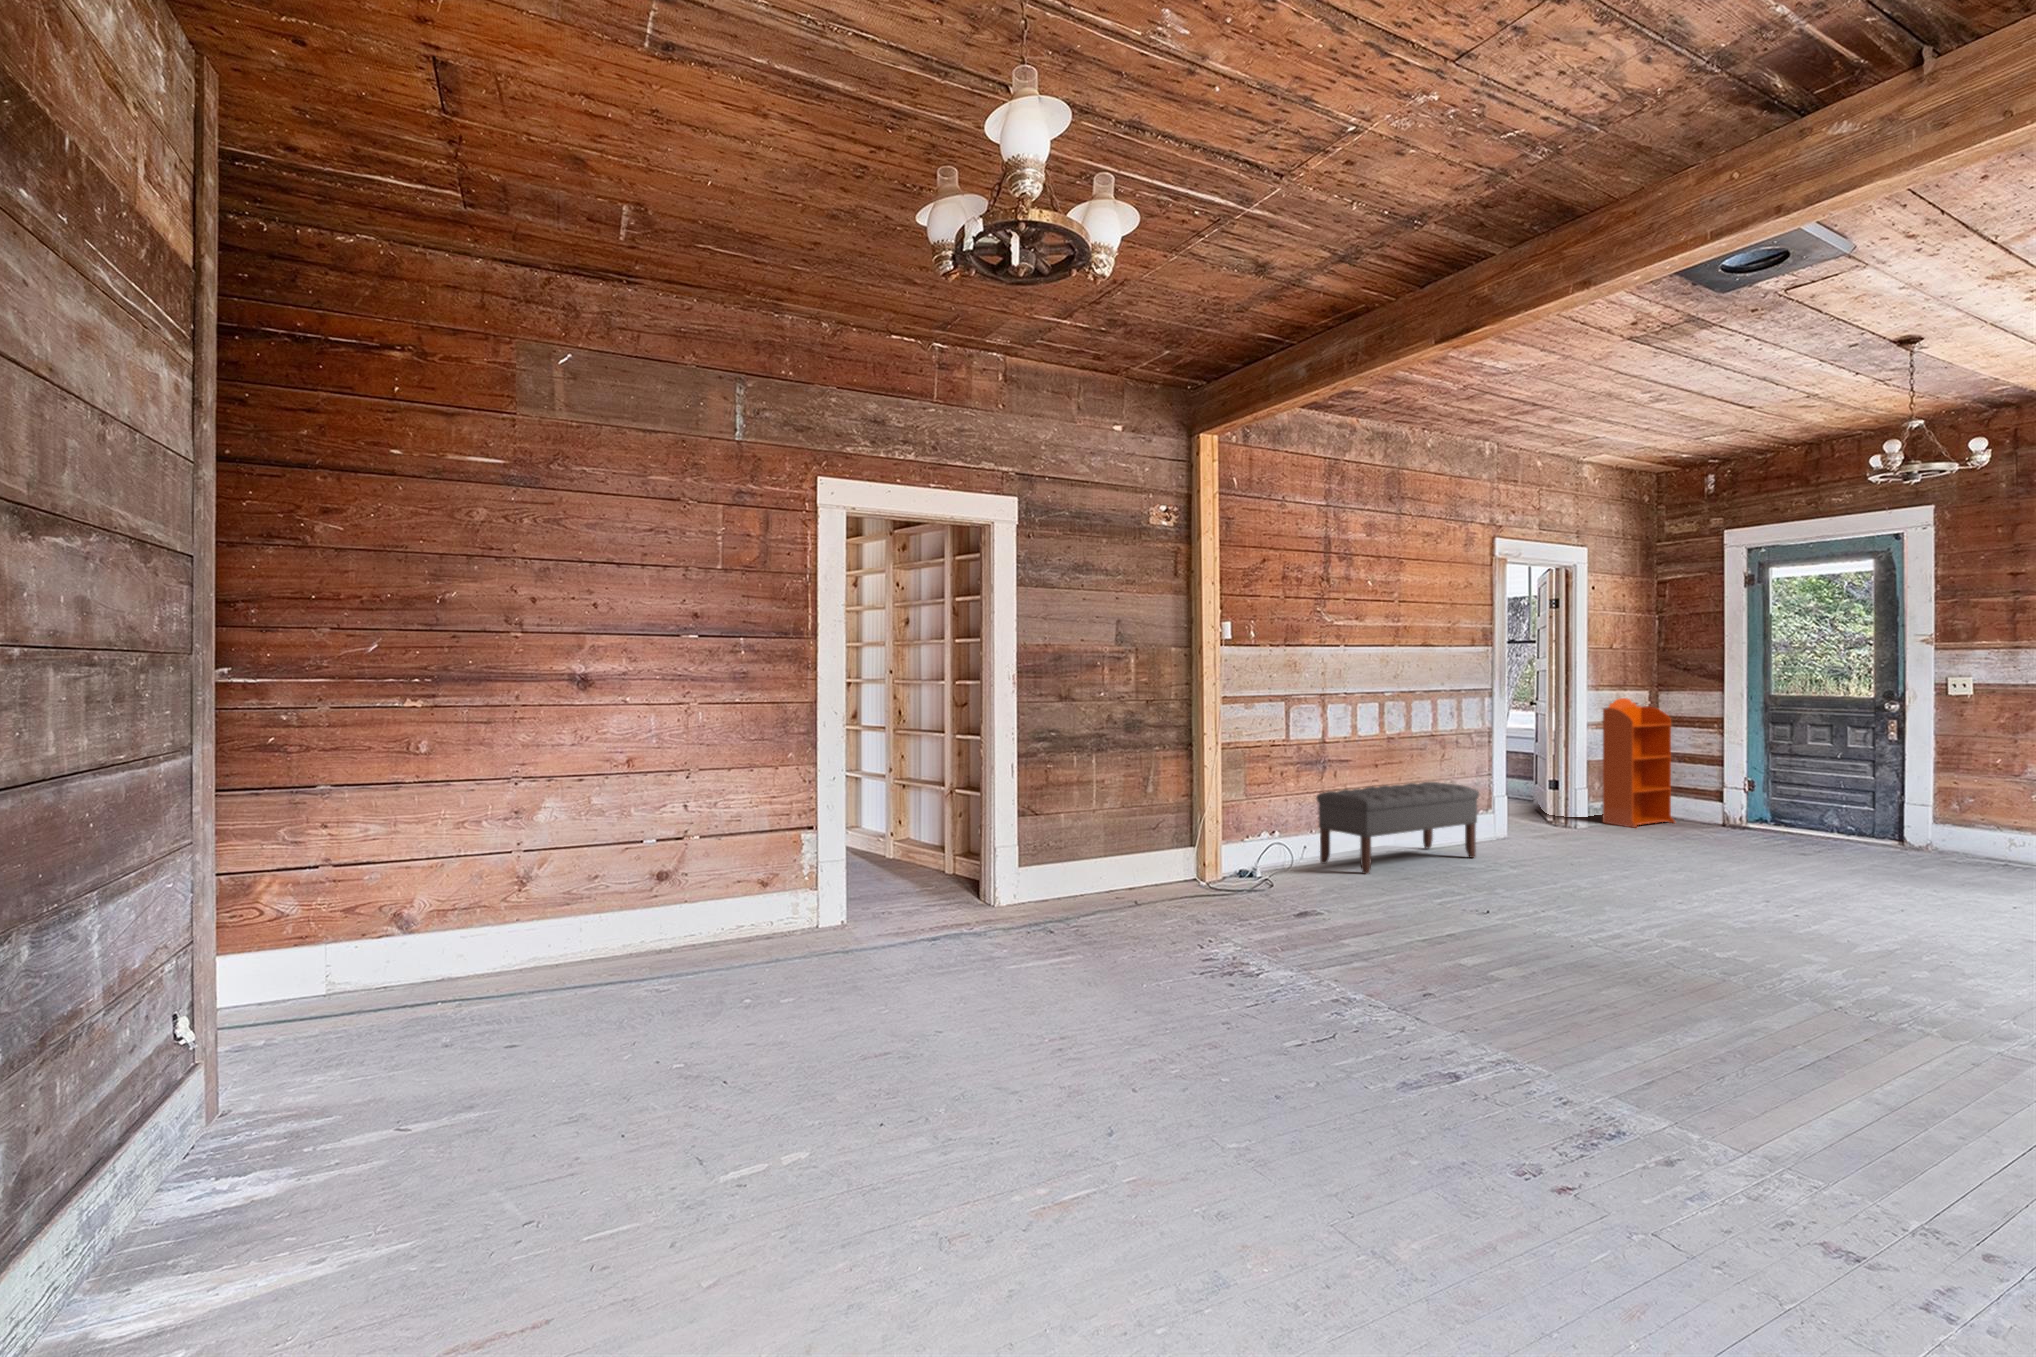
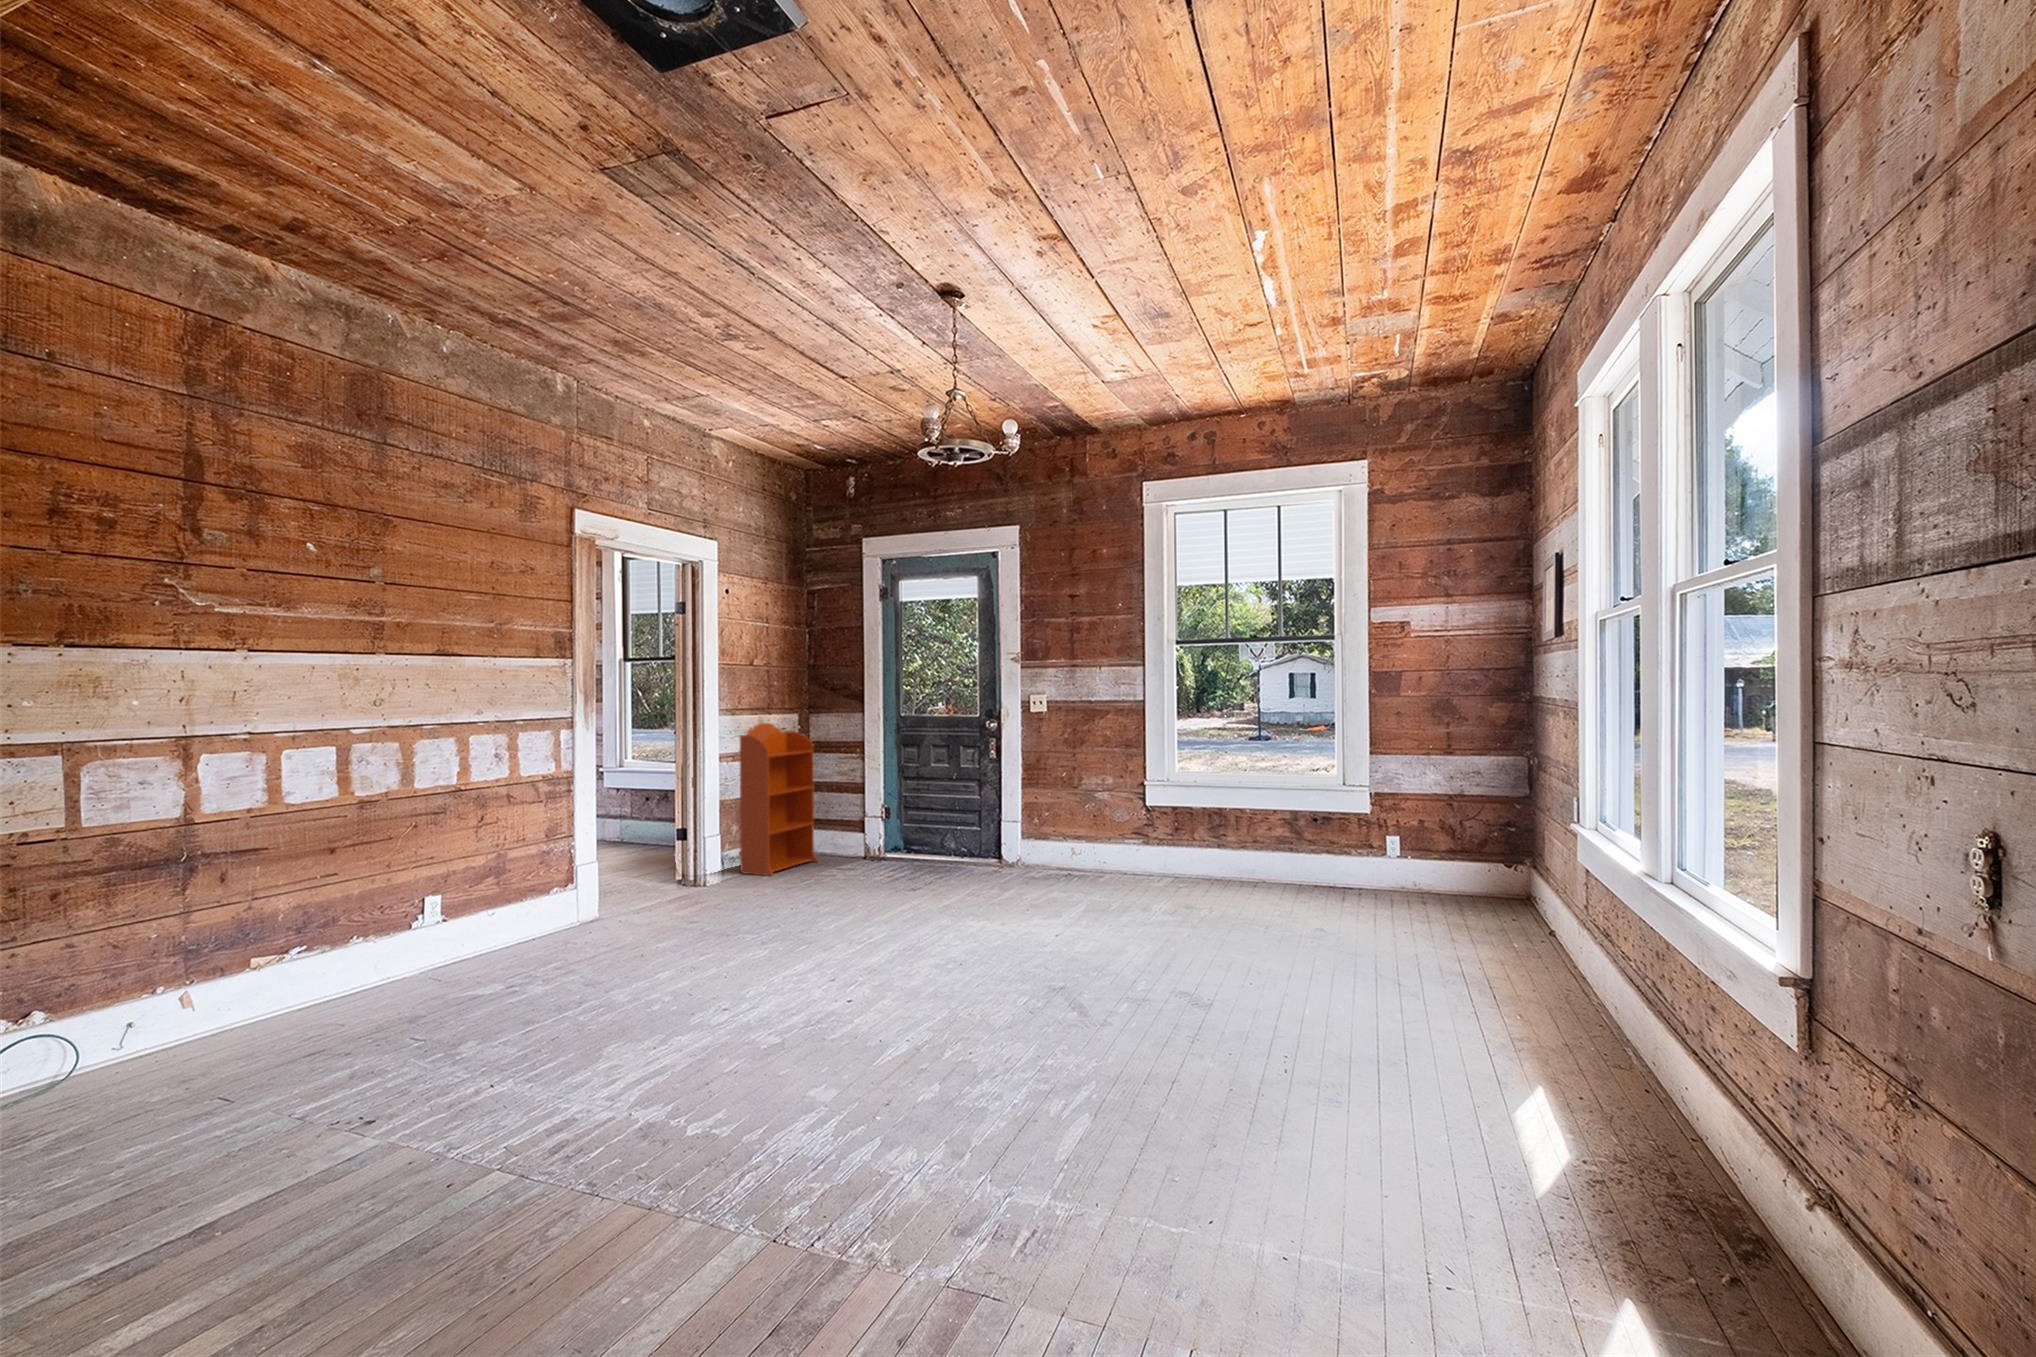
bench: present [1316,782,1479,874] -> none [135,865,504,1078]

